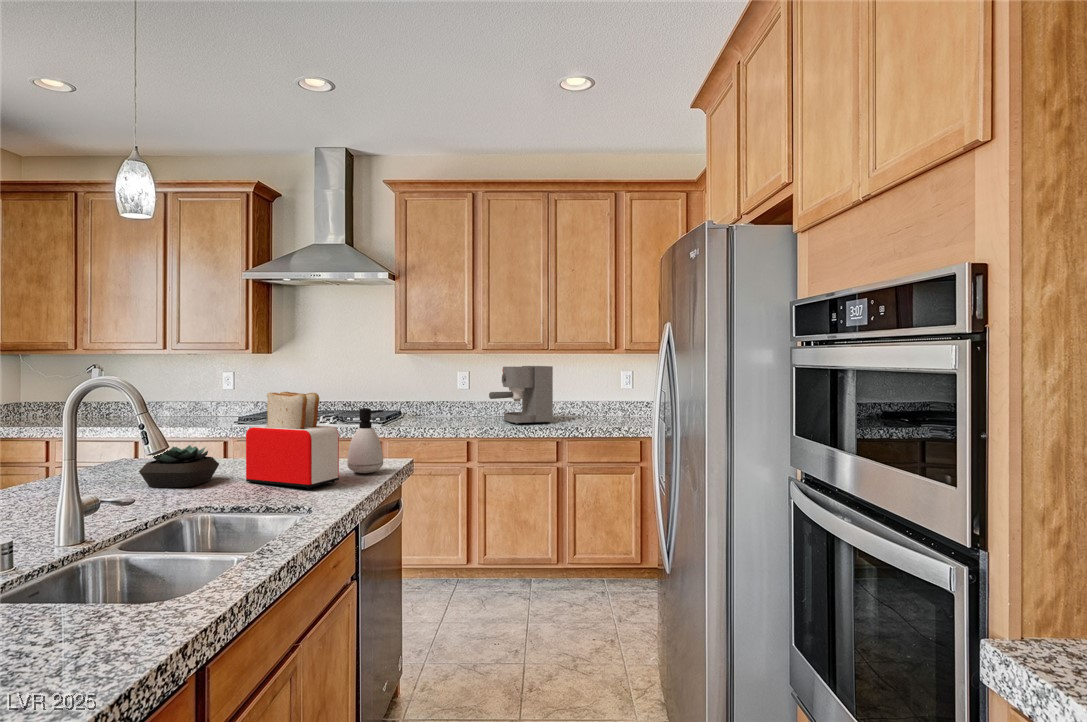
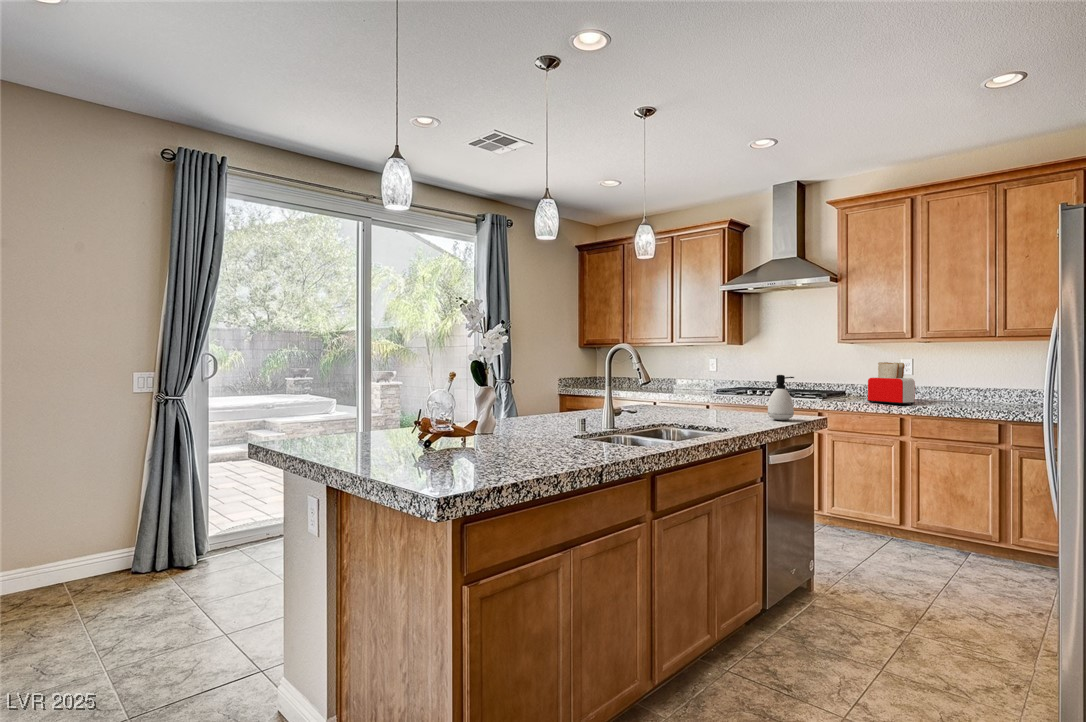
coffee maker: present [489,366,553,424] -> none [926,352,1000,407]
toaster: present [246,392,339,489] -> present [868,362,915,405]
succulent plant: present [139,445,219,487] -> none [644,393,687,416]

